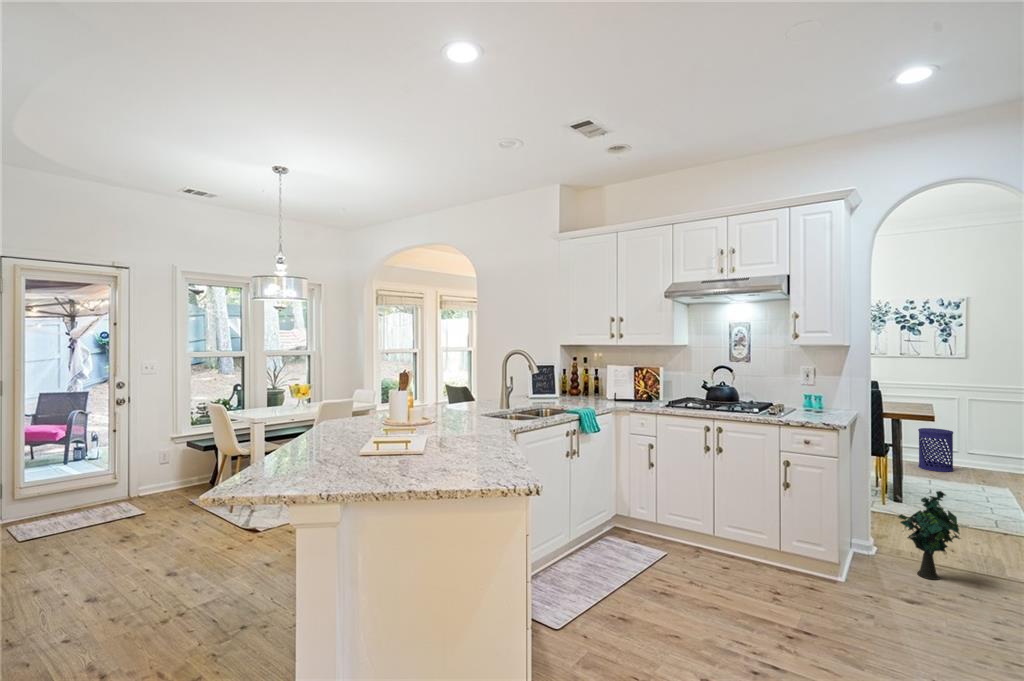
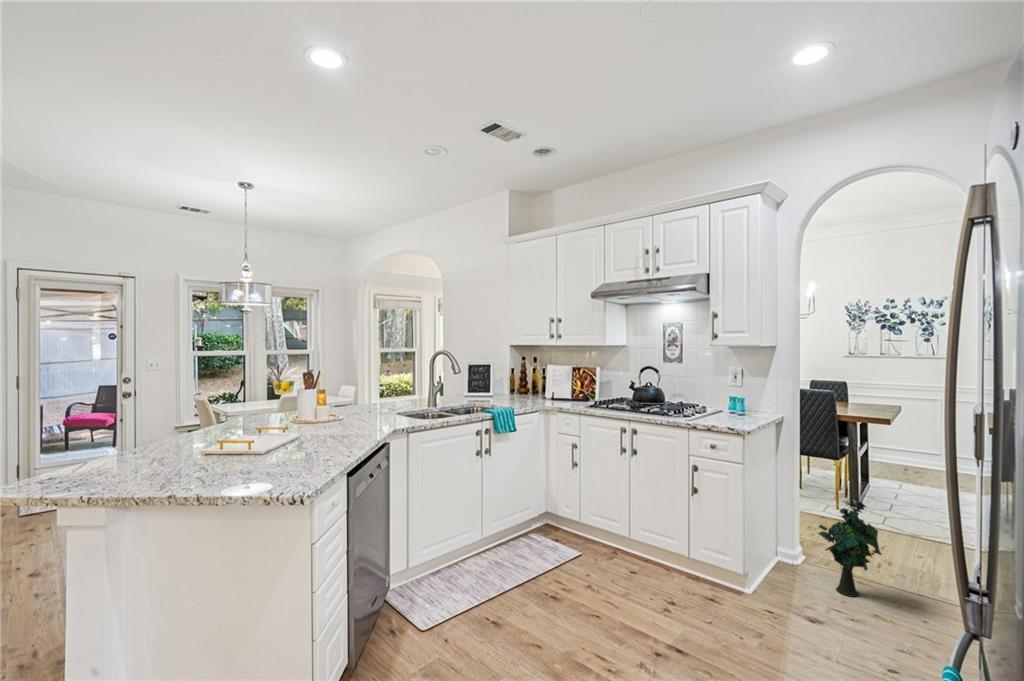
waste bin: present [918,428,953,472] -> none [896,430,933,476]

